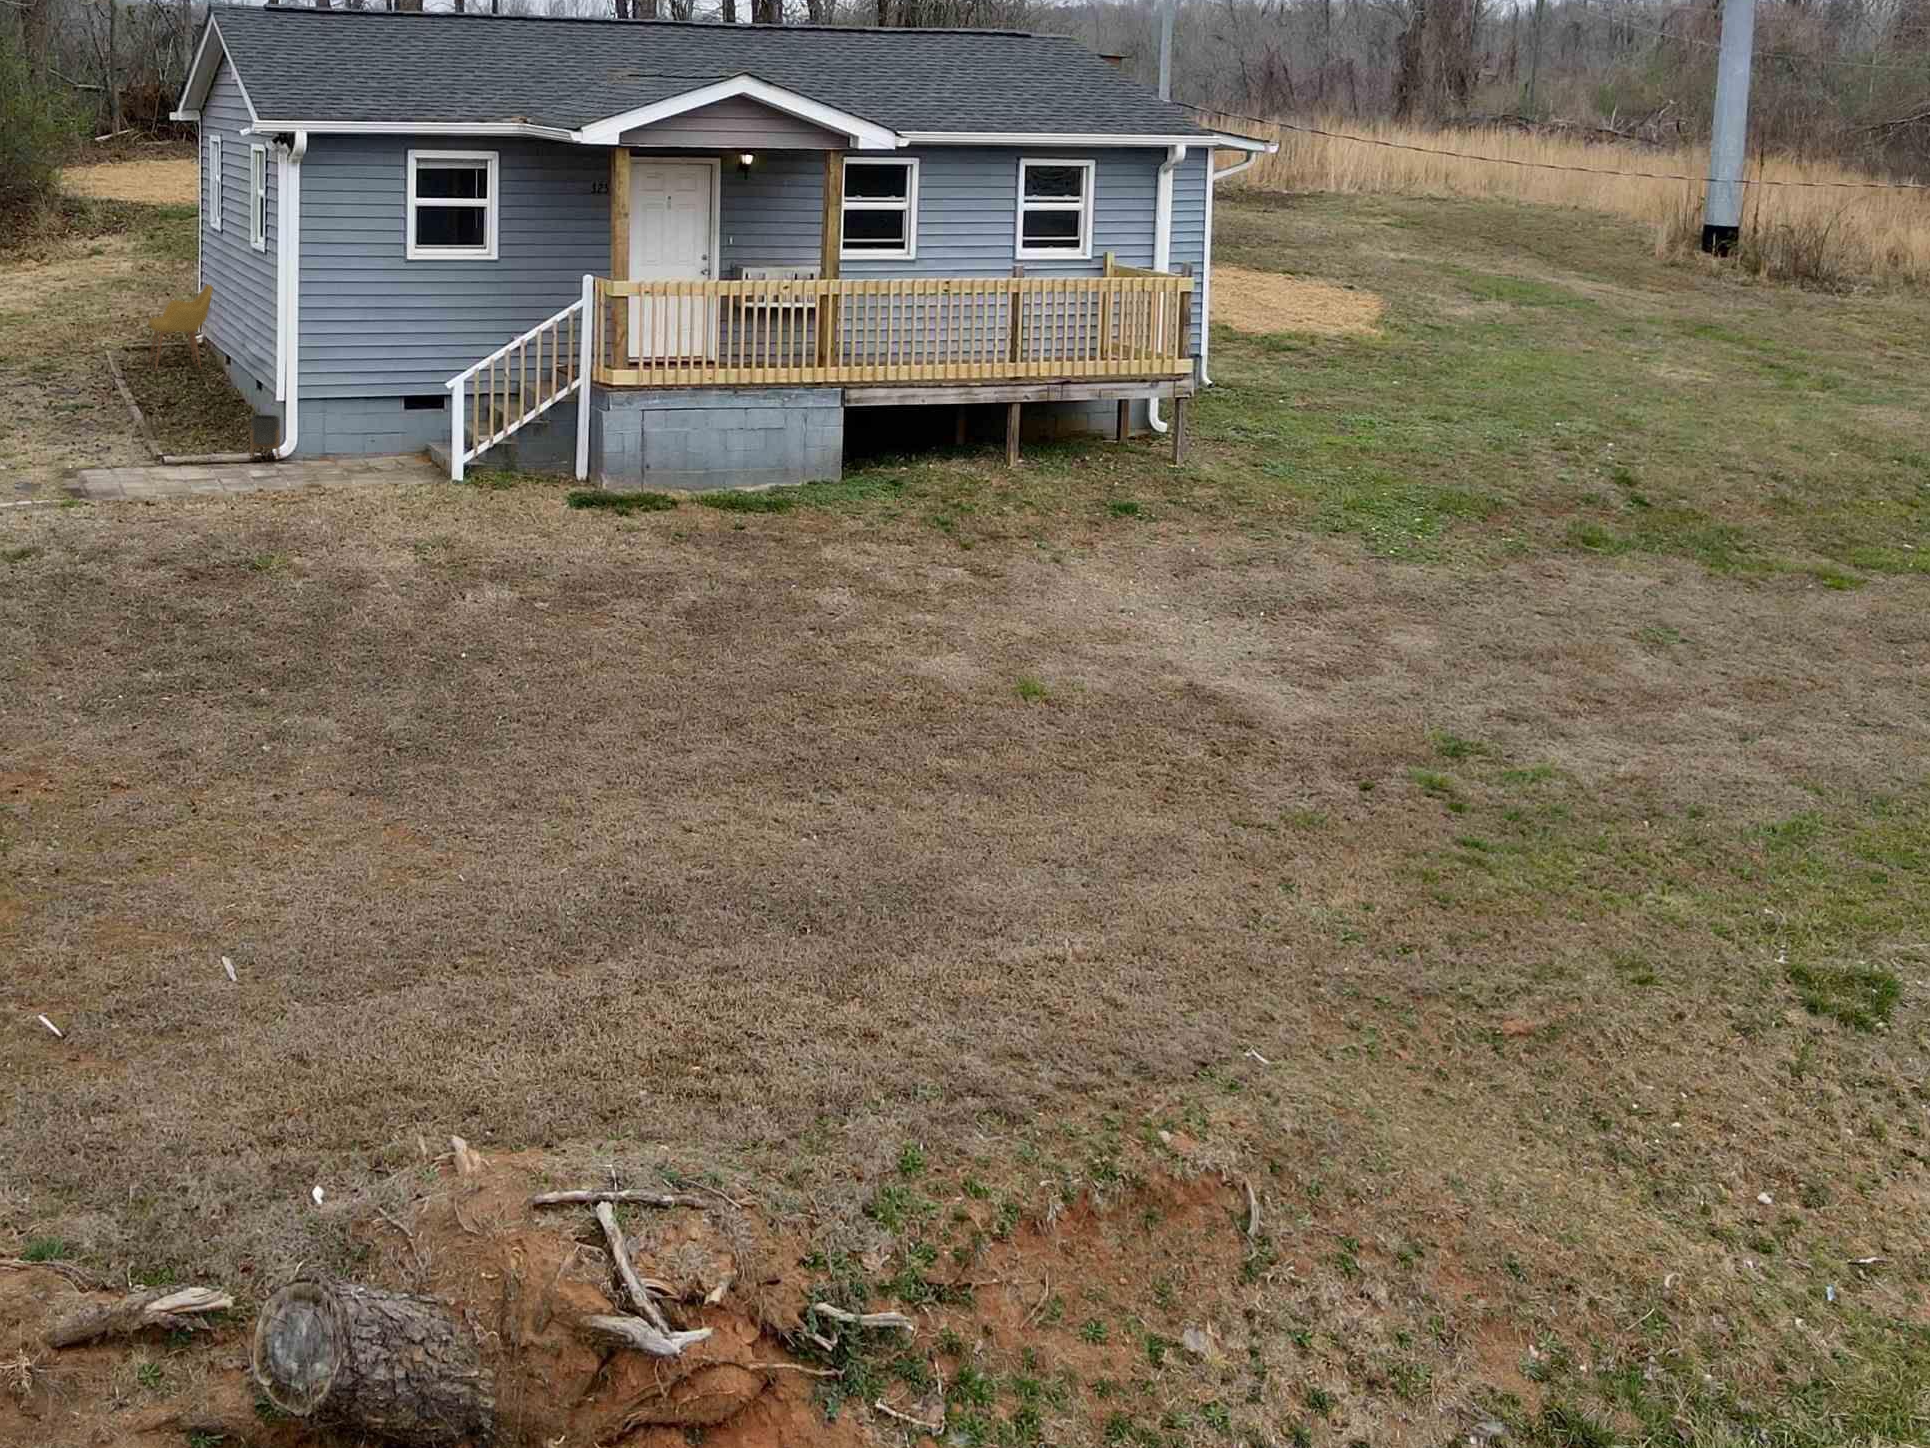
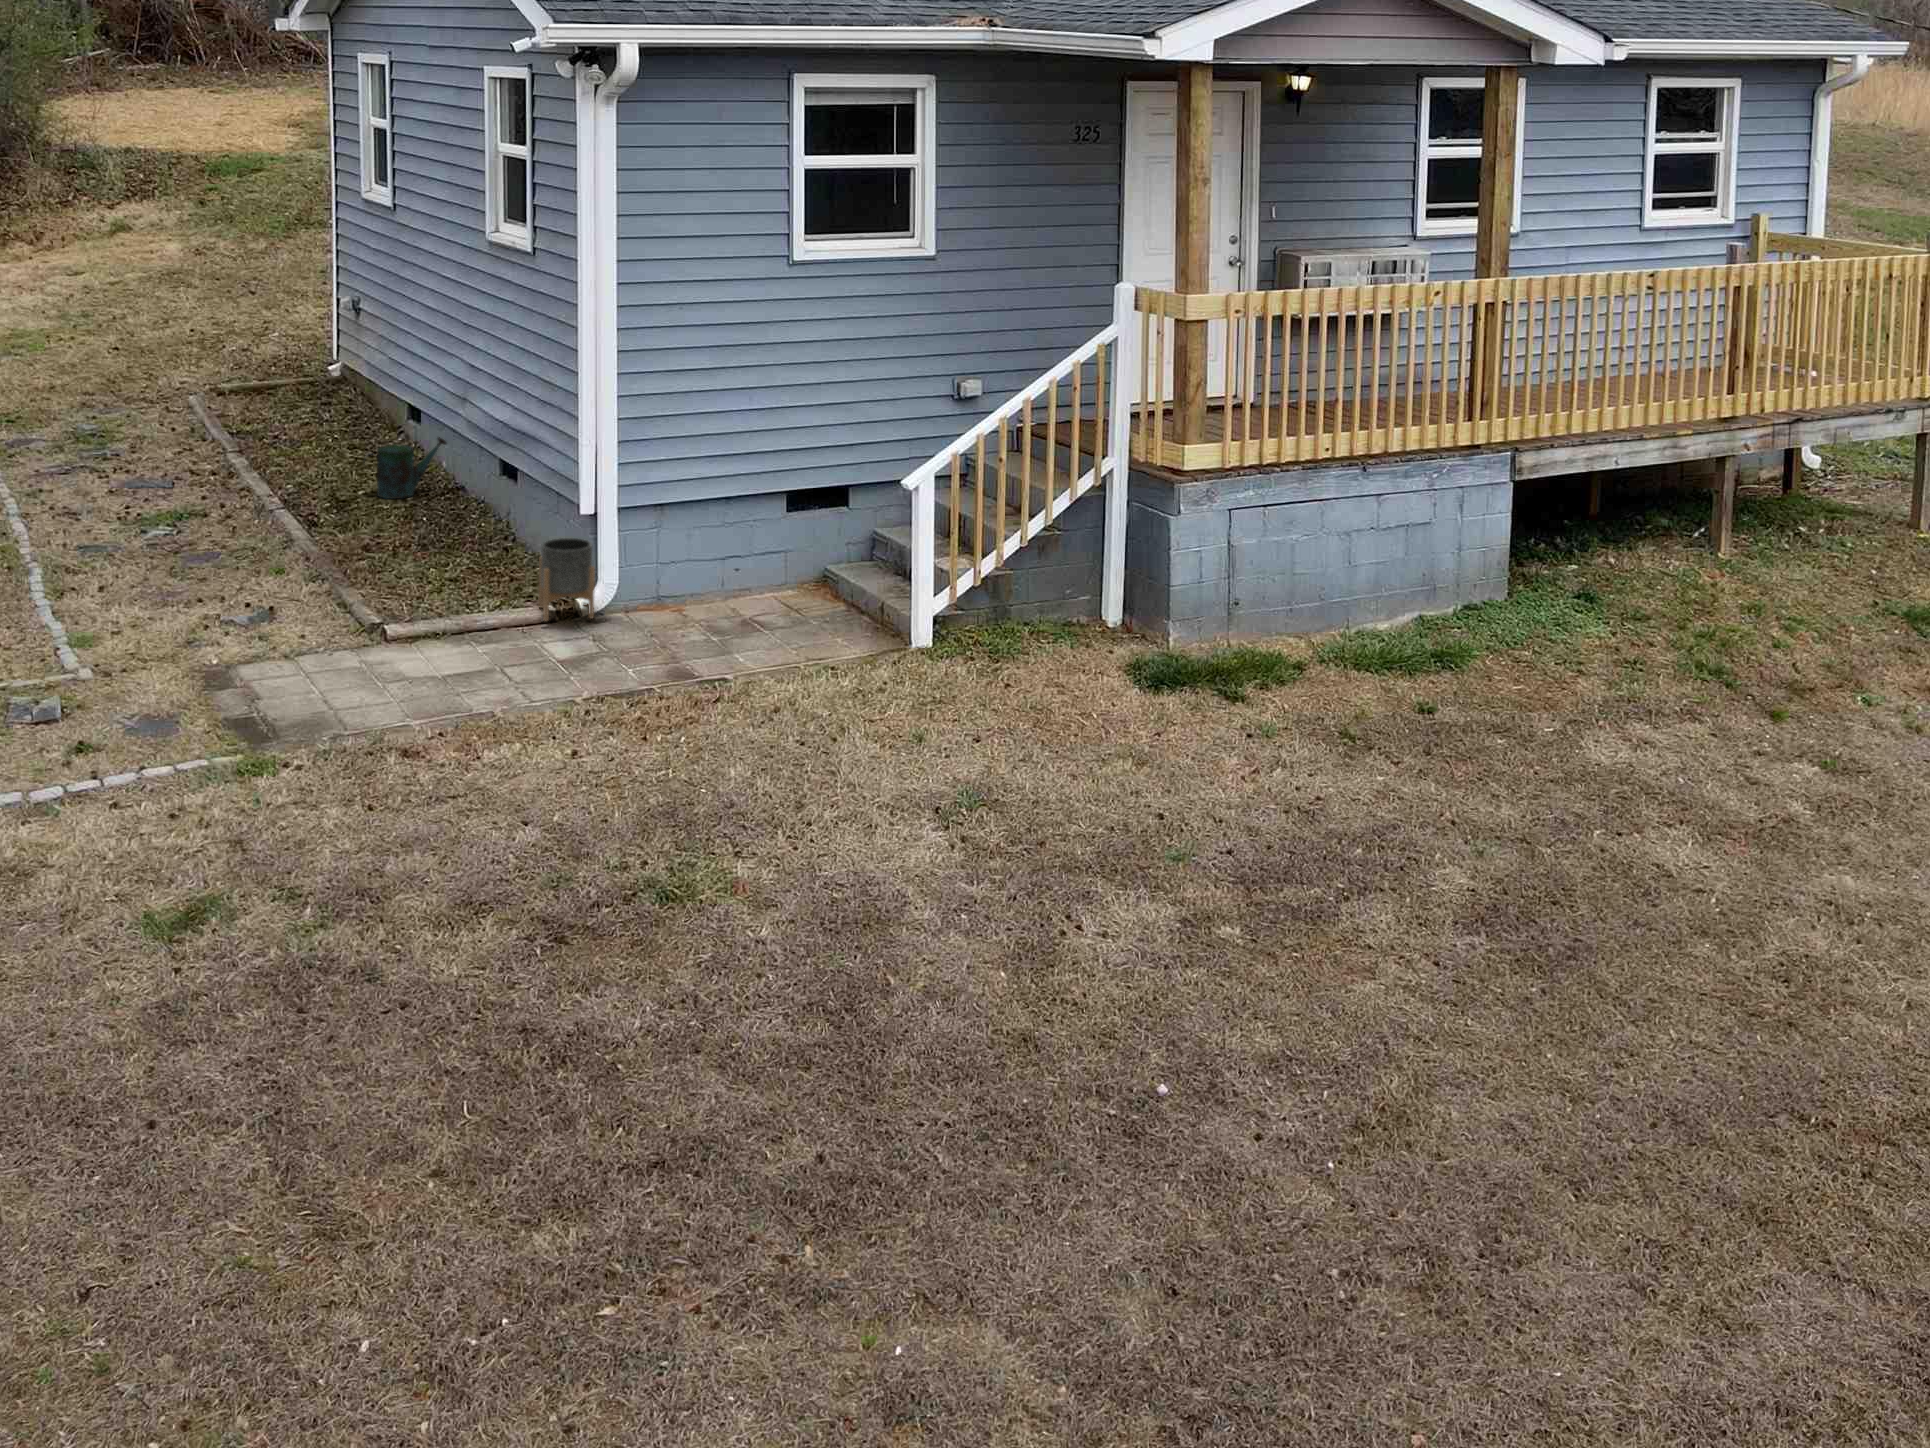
chair: present [148,284,213,370] -> none [267,289,375,434]
watering can: none [184,368,235,404] -> present [376,437,447,499]

